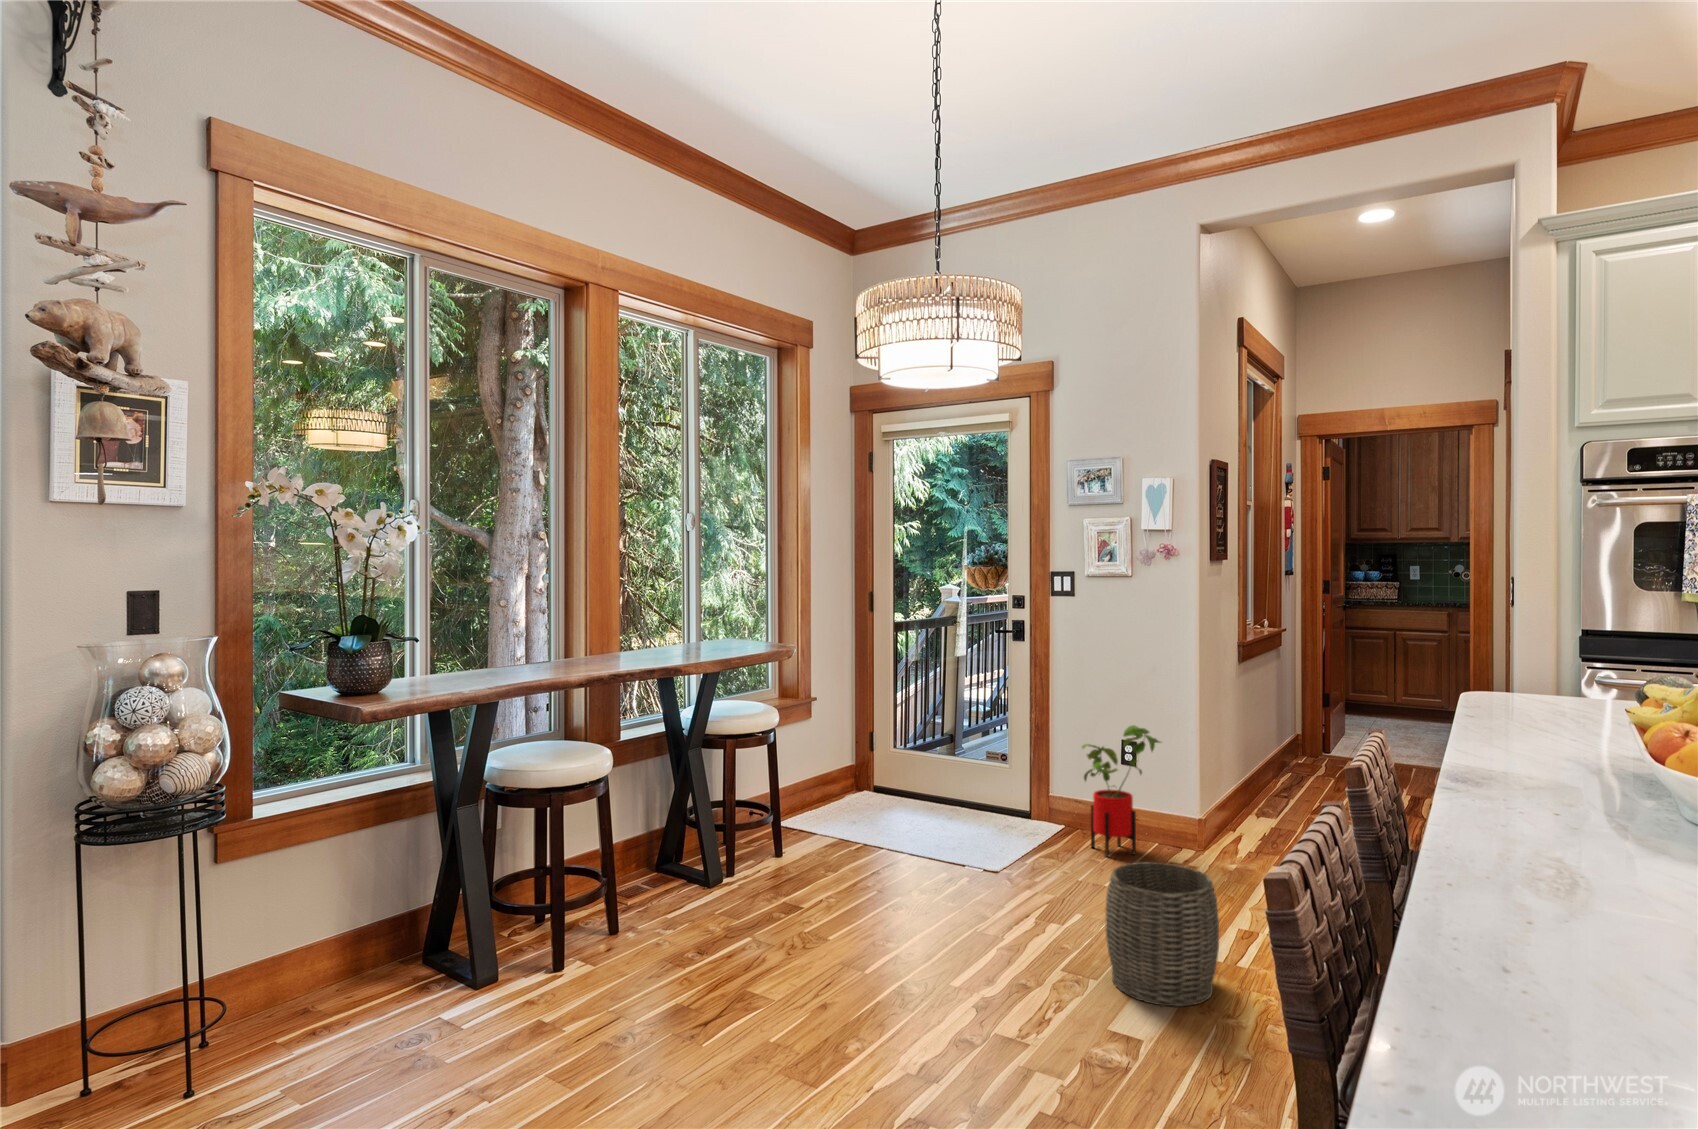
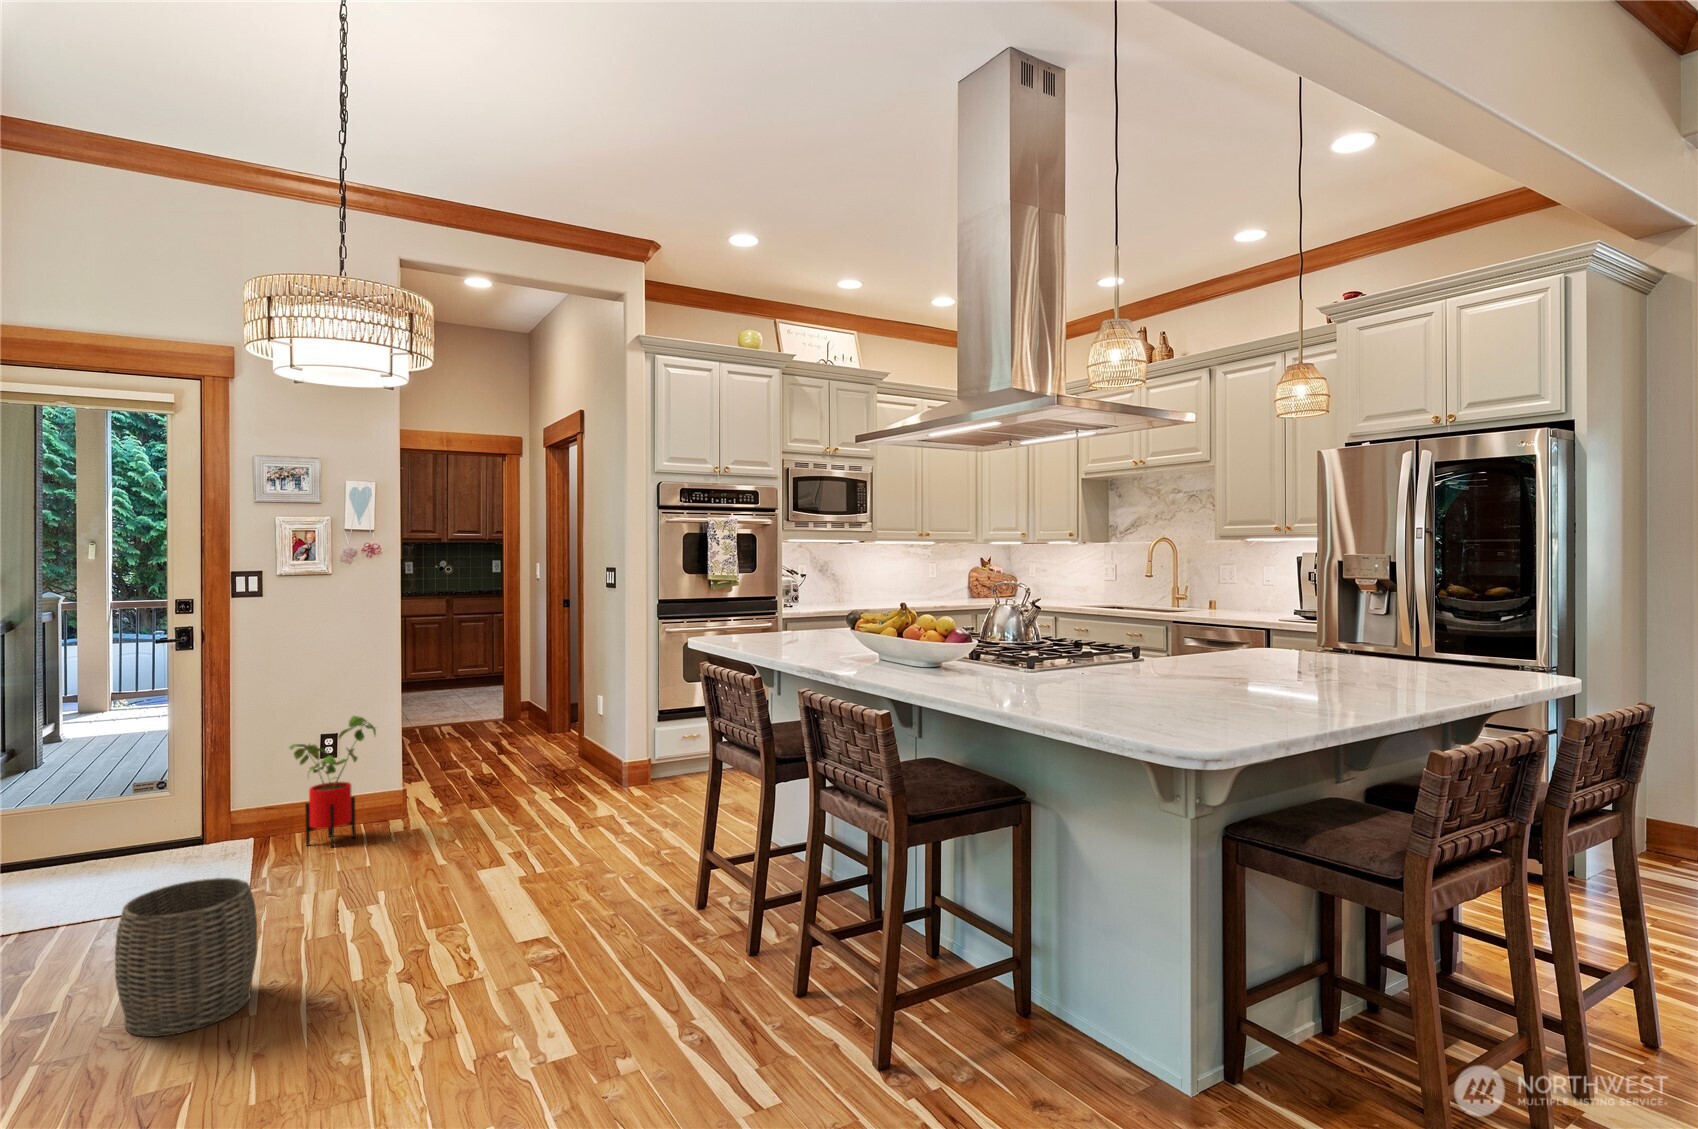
woven basket: present [1106,862,1219,1006] -> present [115,878,257,1037]

